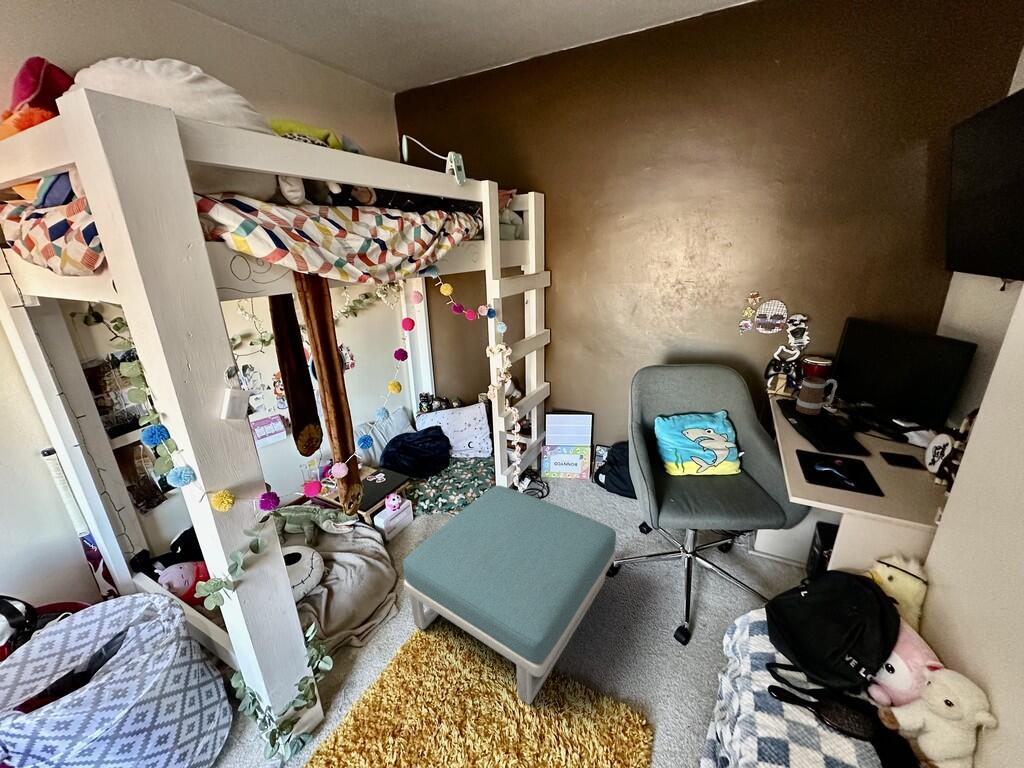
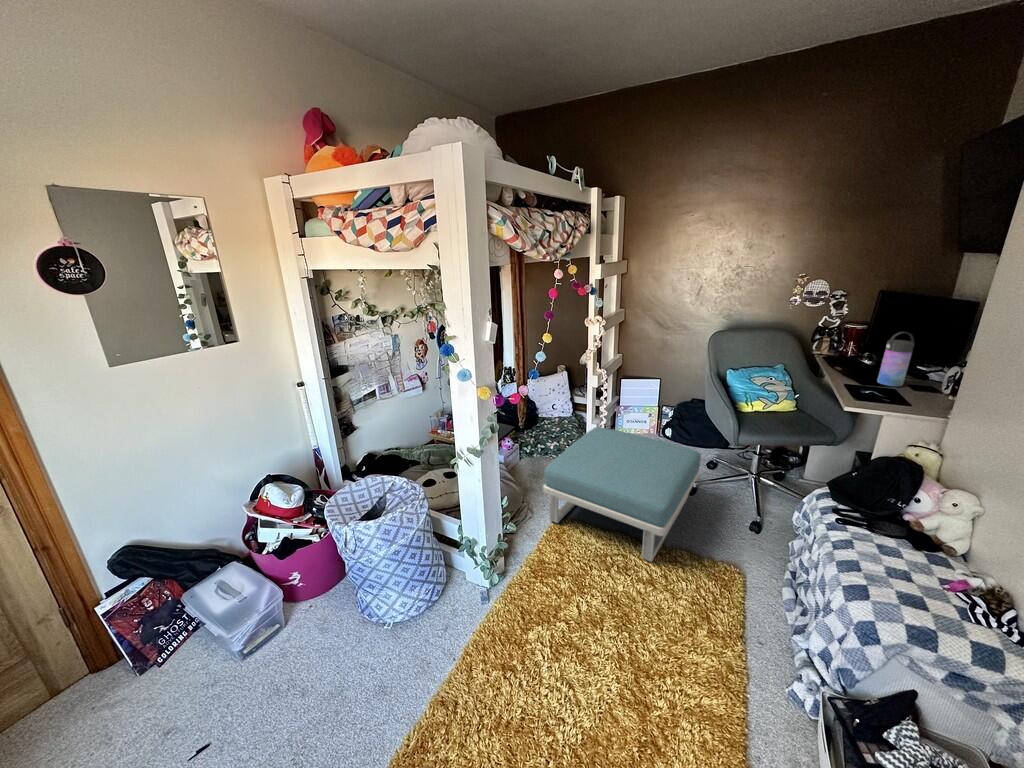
mug: present [796,377,837,415] -> none [840,336,873,365]
water bottle: none [840,384,889,457] -> present [877,332,914,386]

